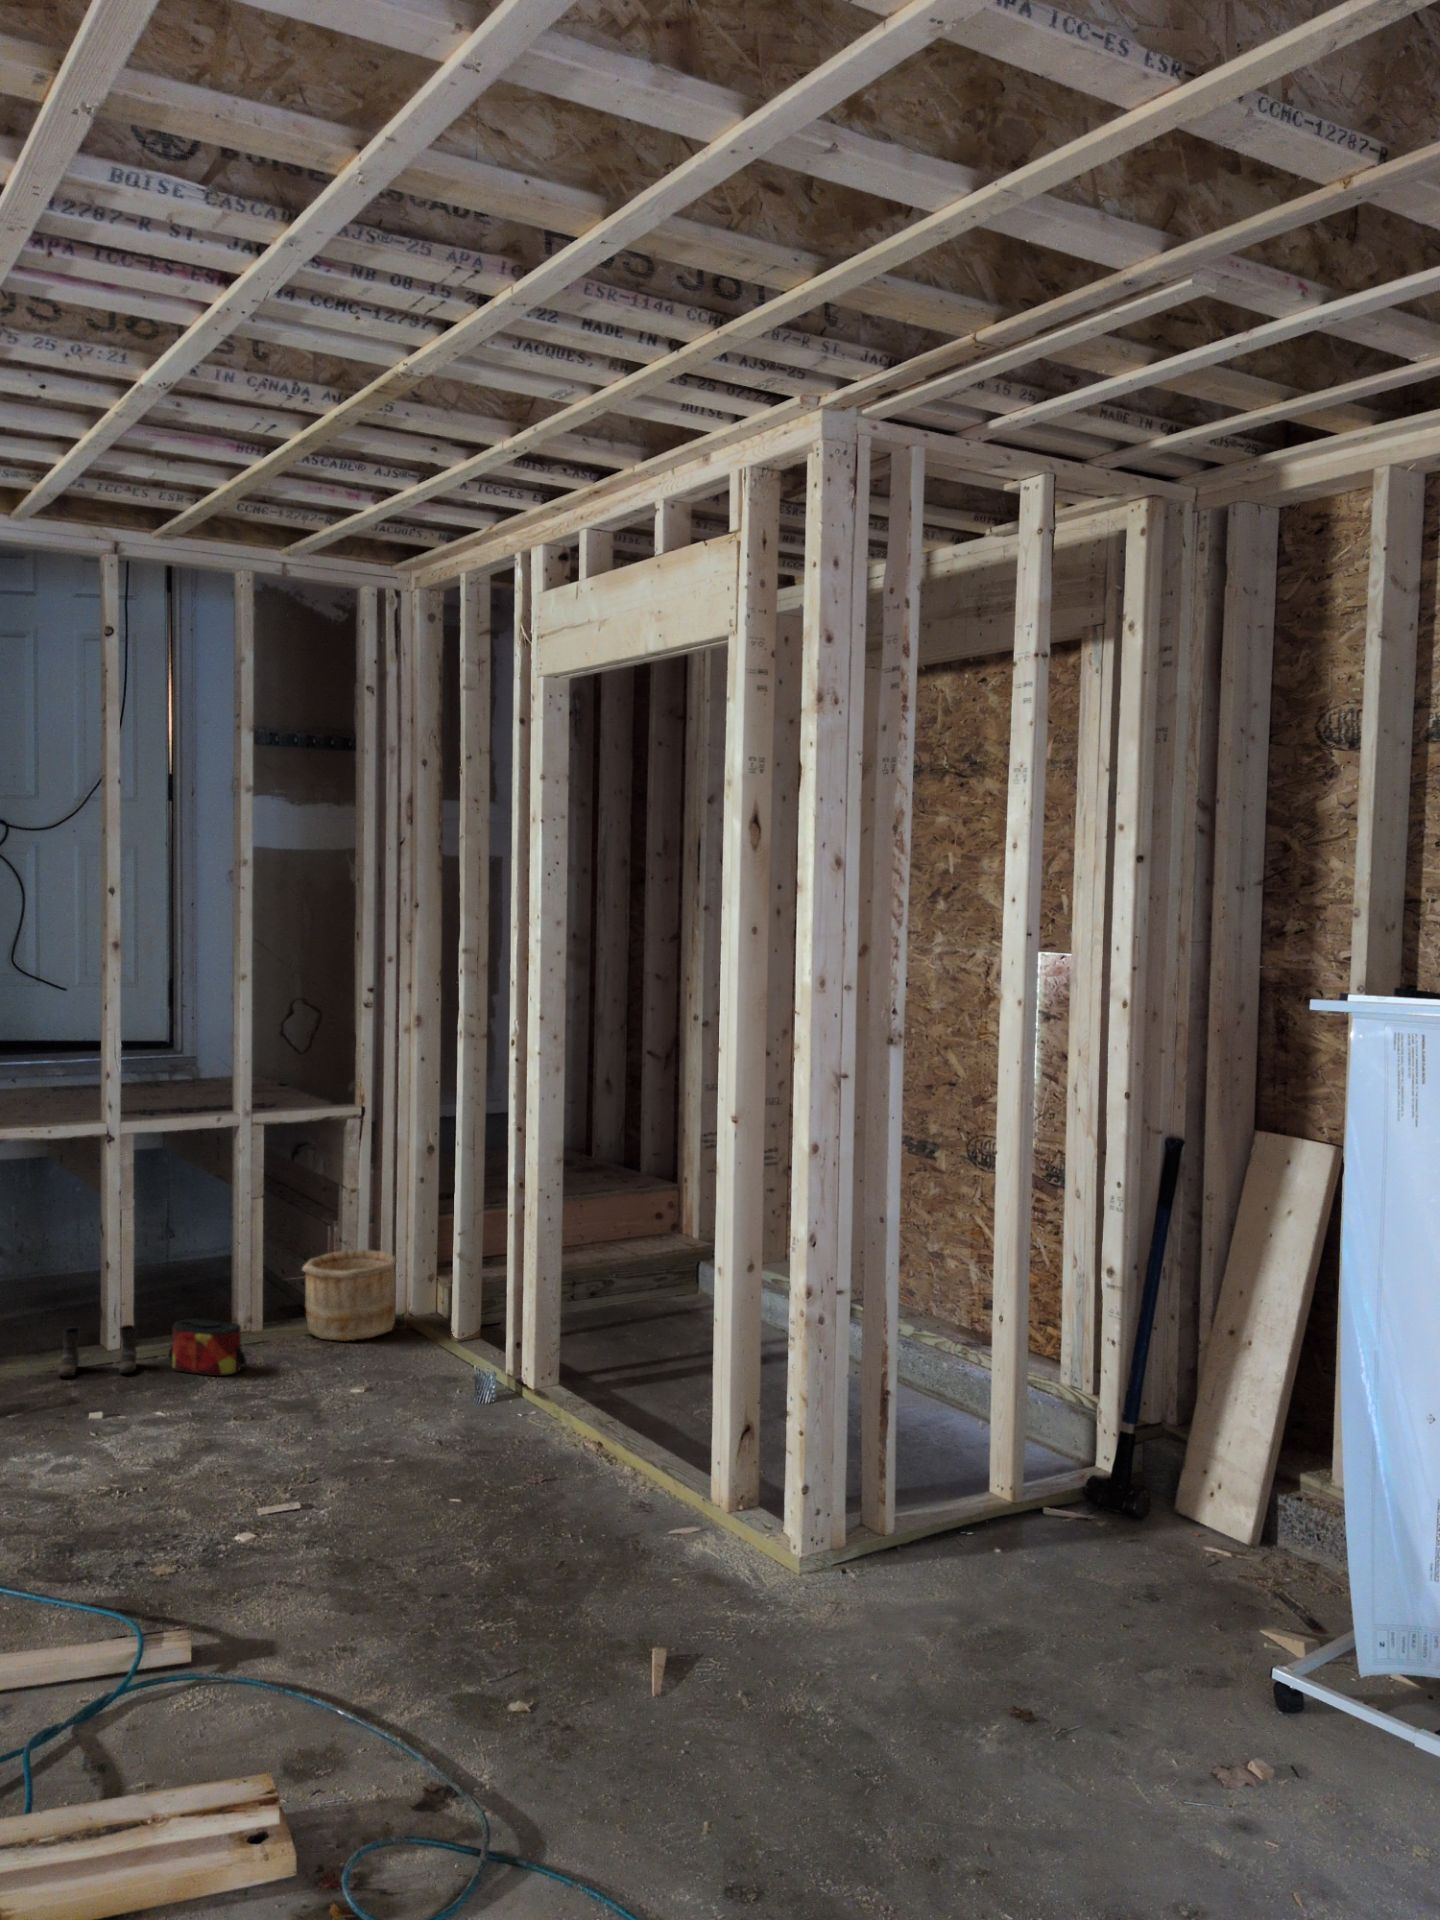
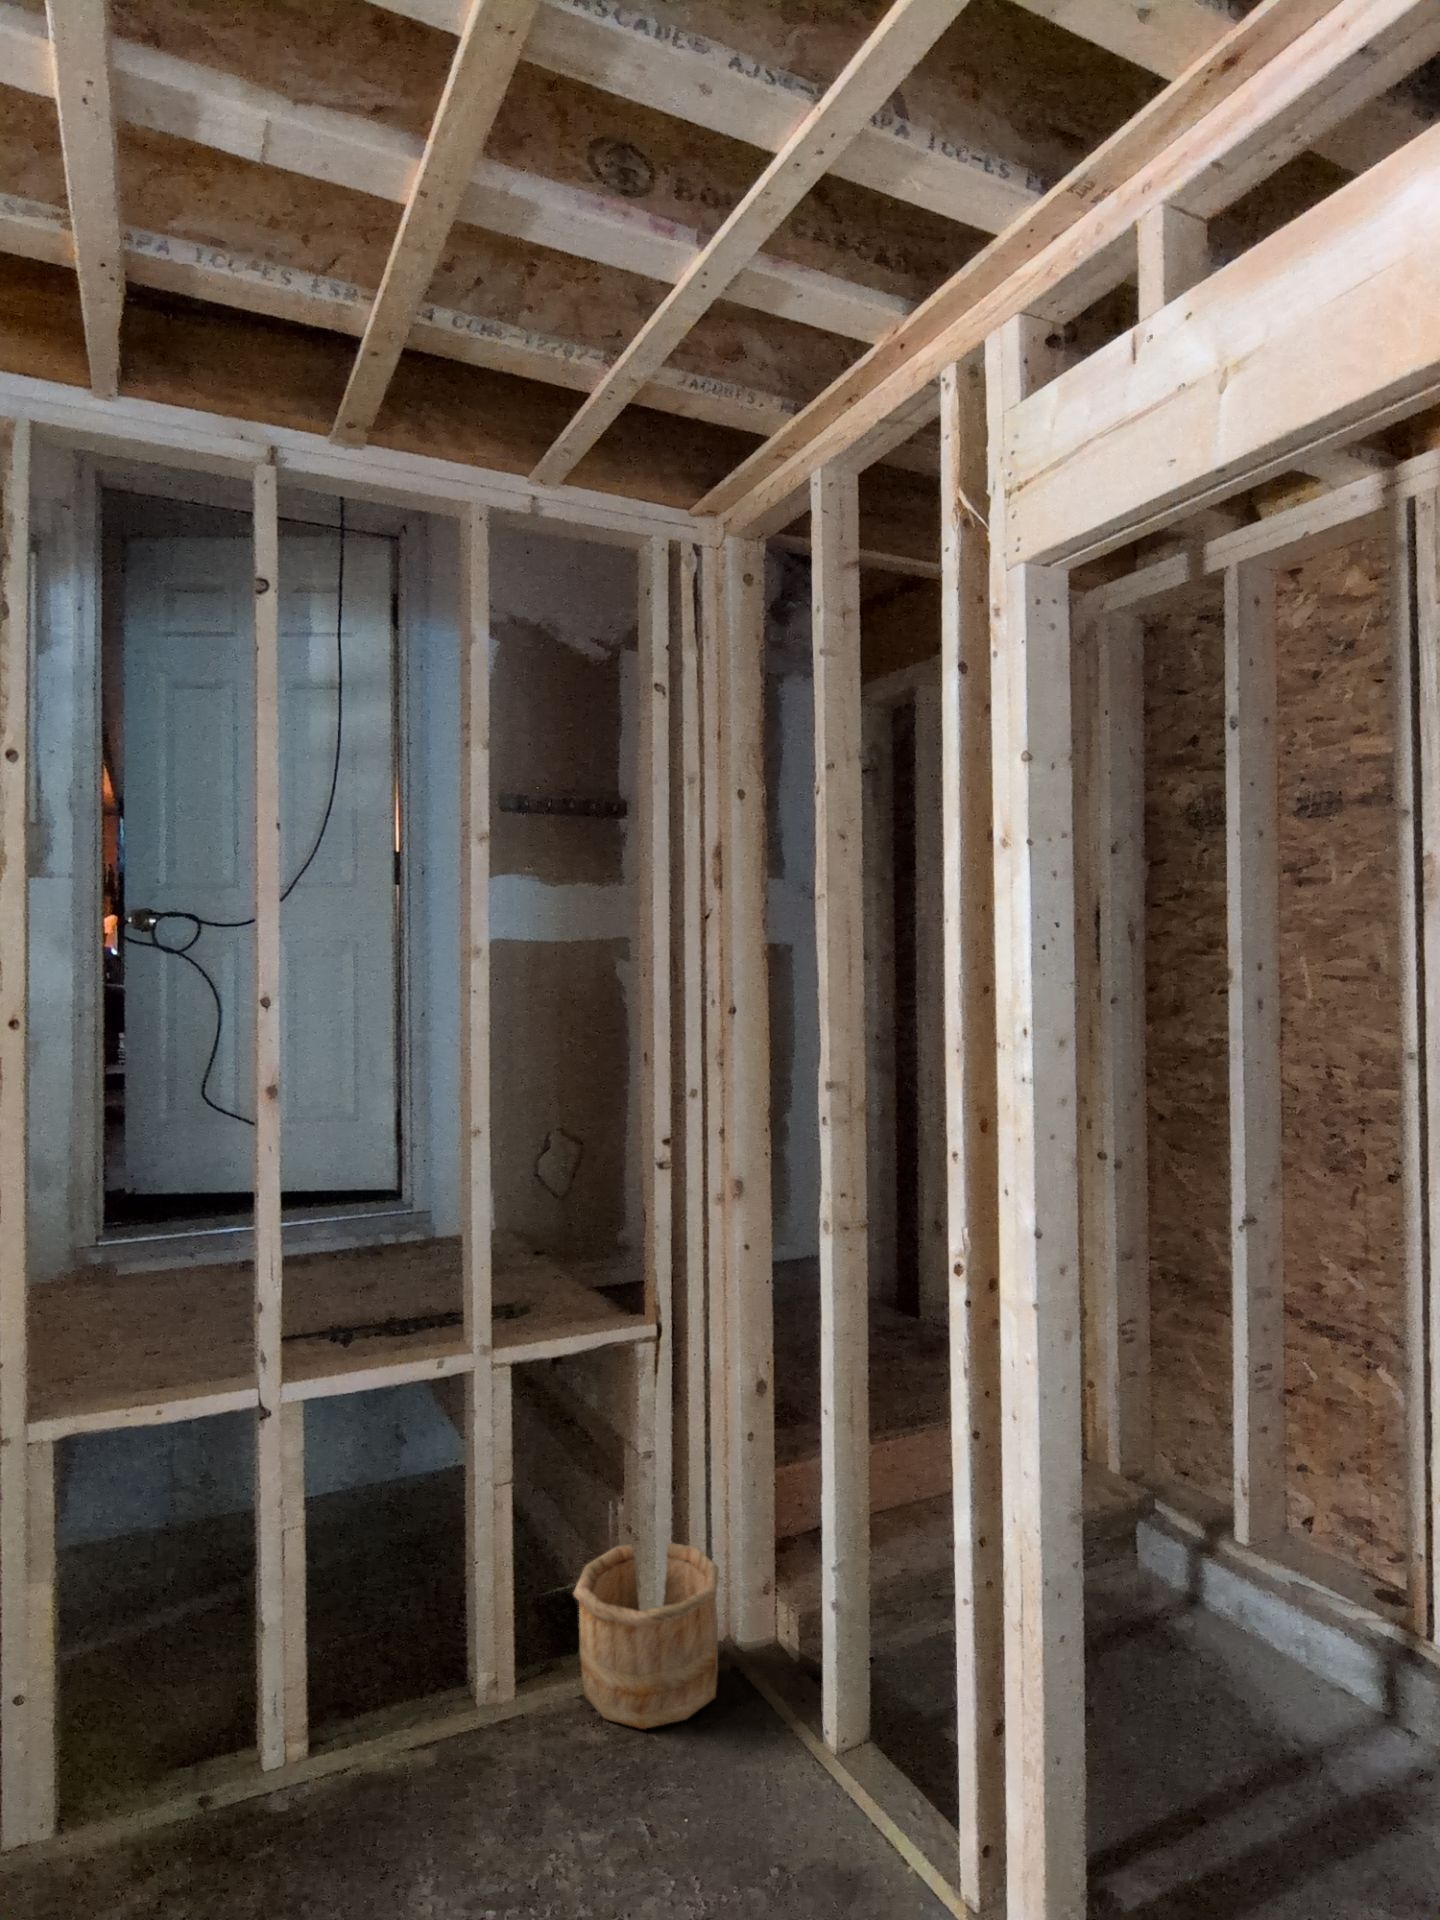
bag: present [168,1319,246,1376] -> none [353,1723,481,1861]
boots: present [58,1325,137,1376] -> none [162,1735,302,1857]

